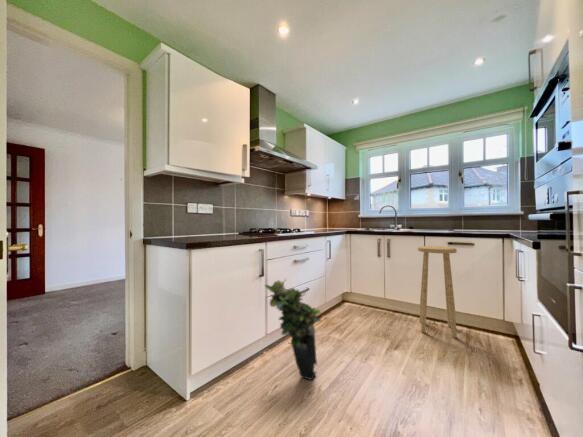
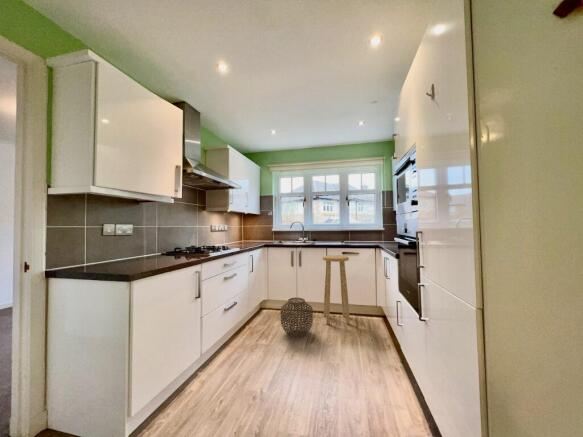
potted plant: present [265,281,321,380] -> none [205,297,260,387]
woven basket: none [358,293,399,341] -> present [280,298,313,338]

